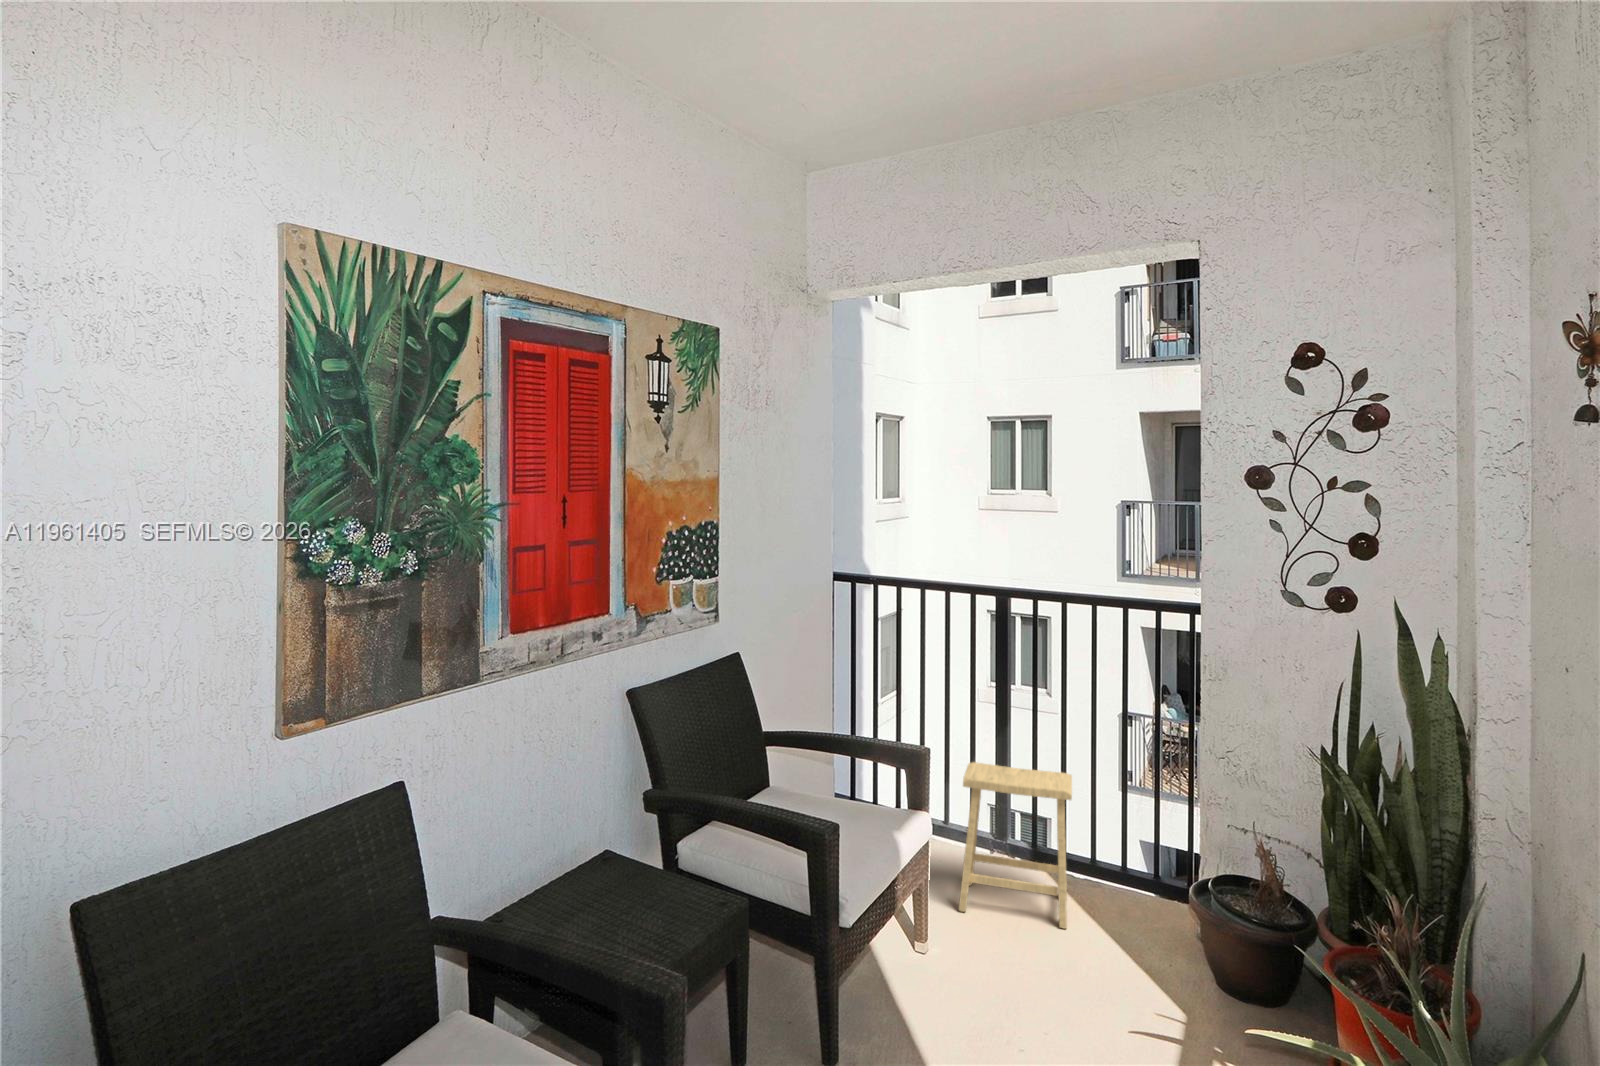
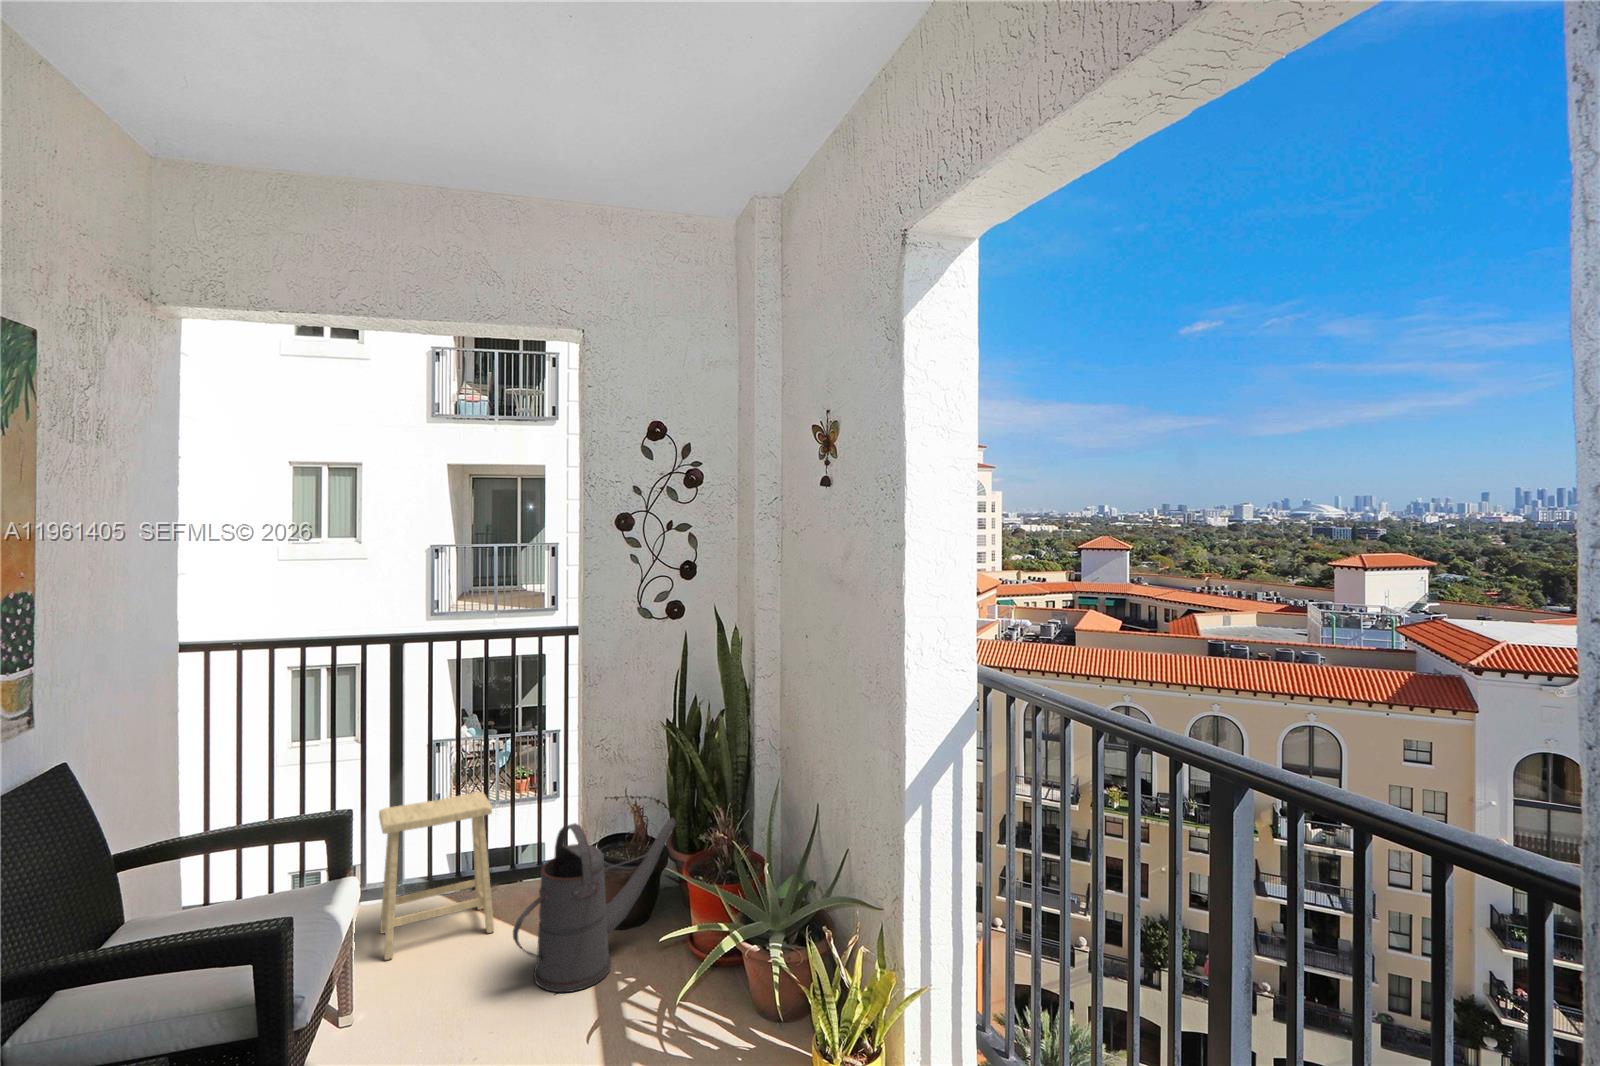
watering can: none [1062,839,1293,1038] -> present [513,818,676,992]

